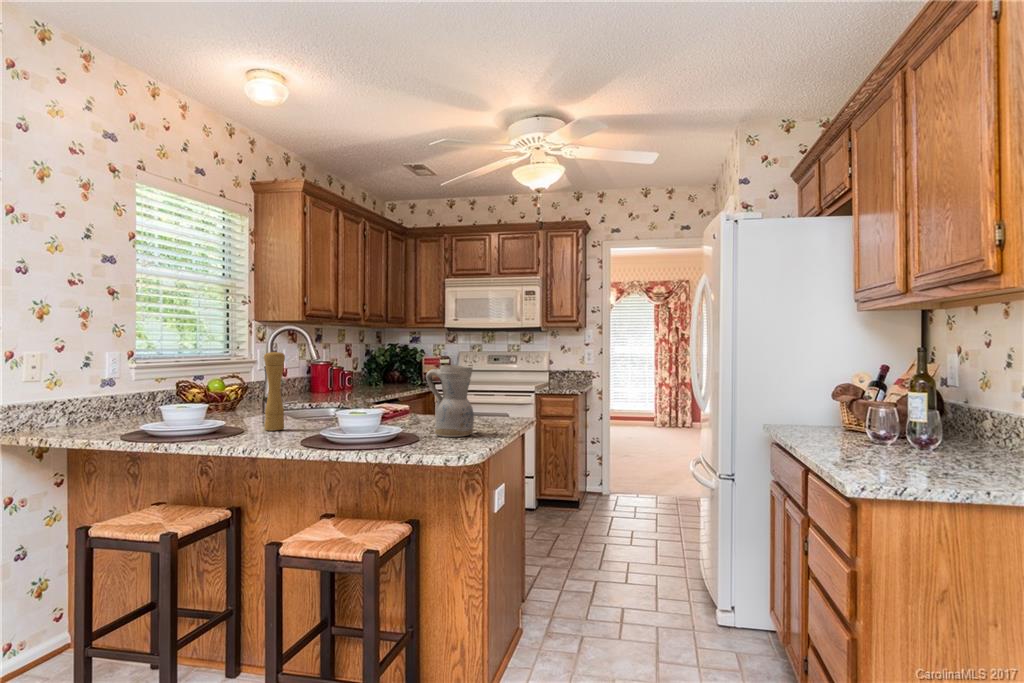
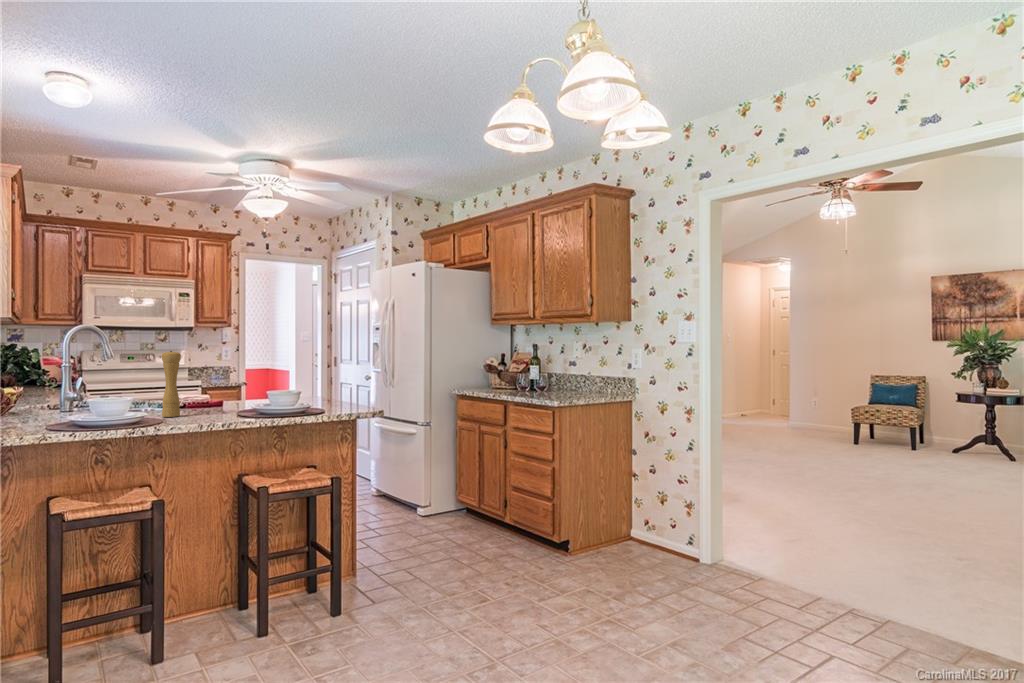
ceramic pitcher: present [426,365,474,437] -> none [304,359,336,407]

